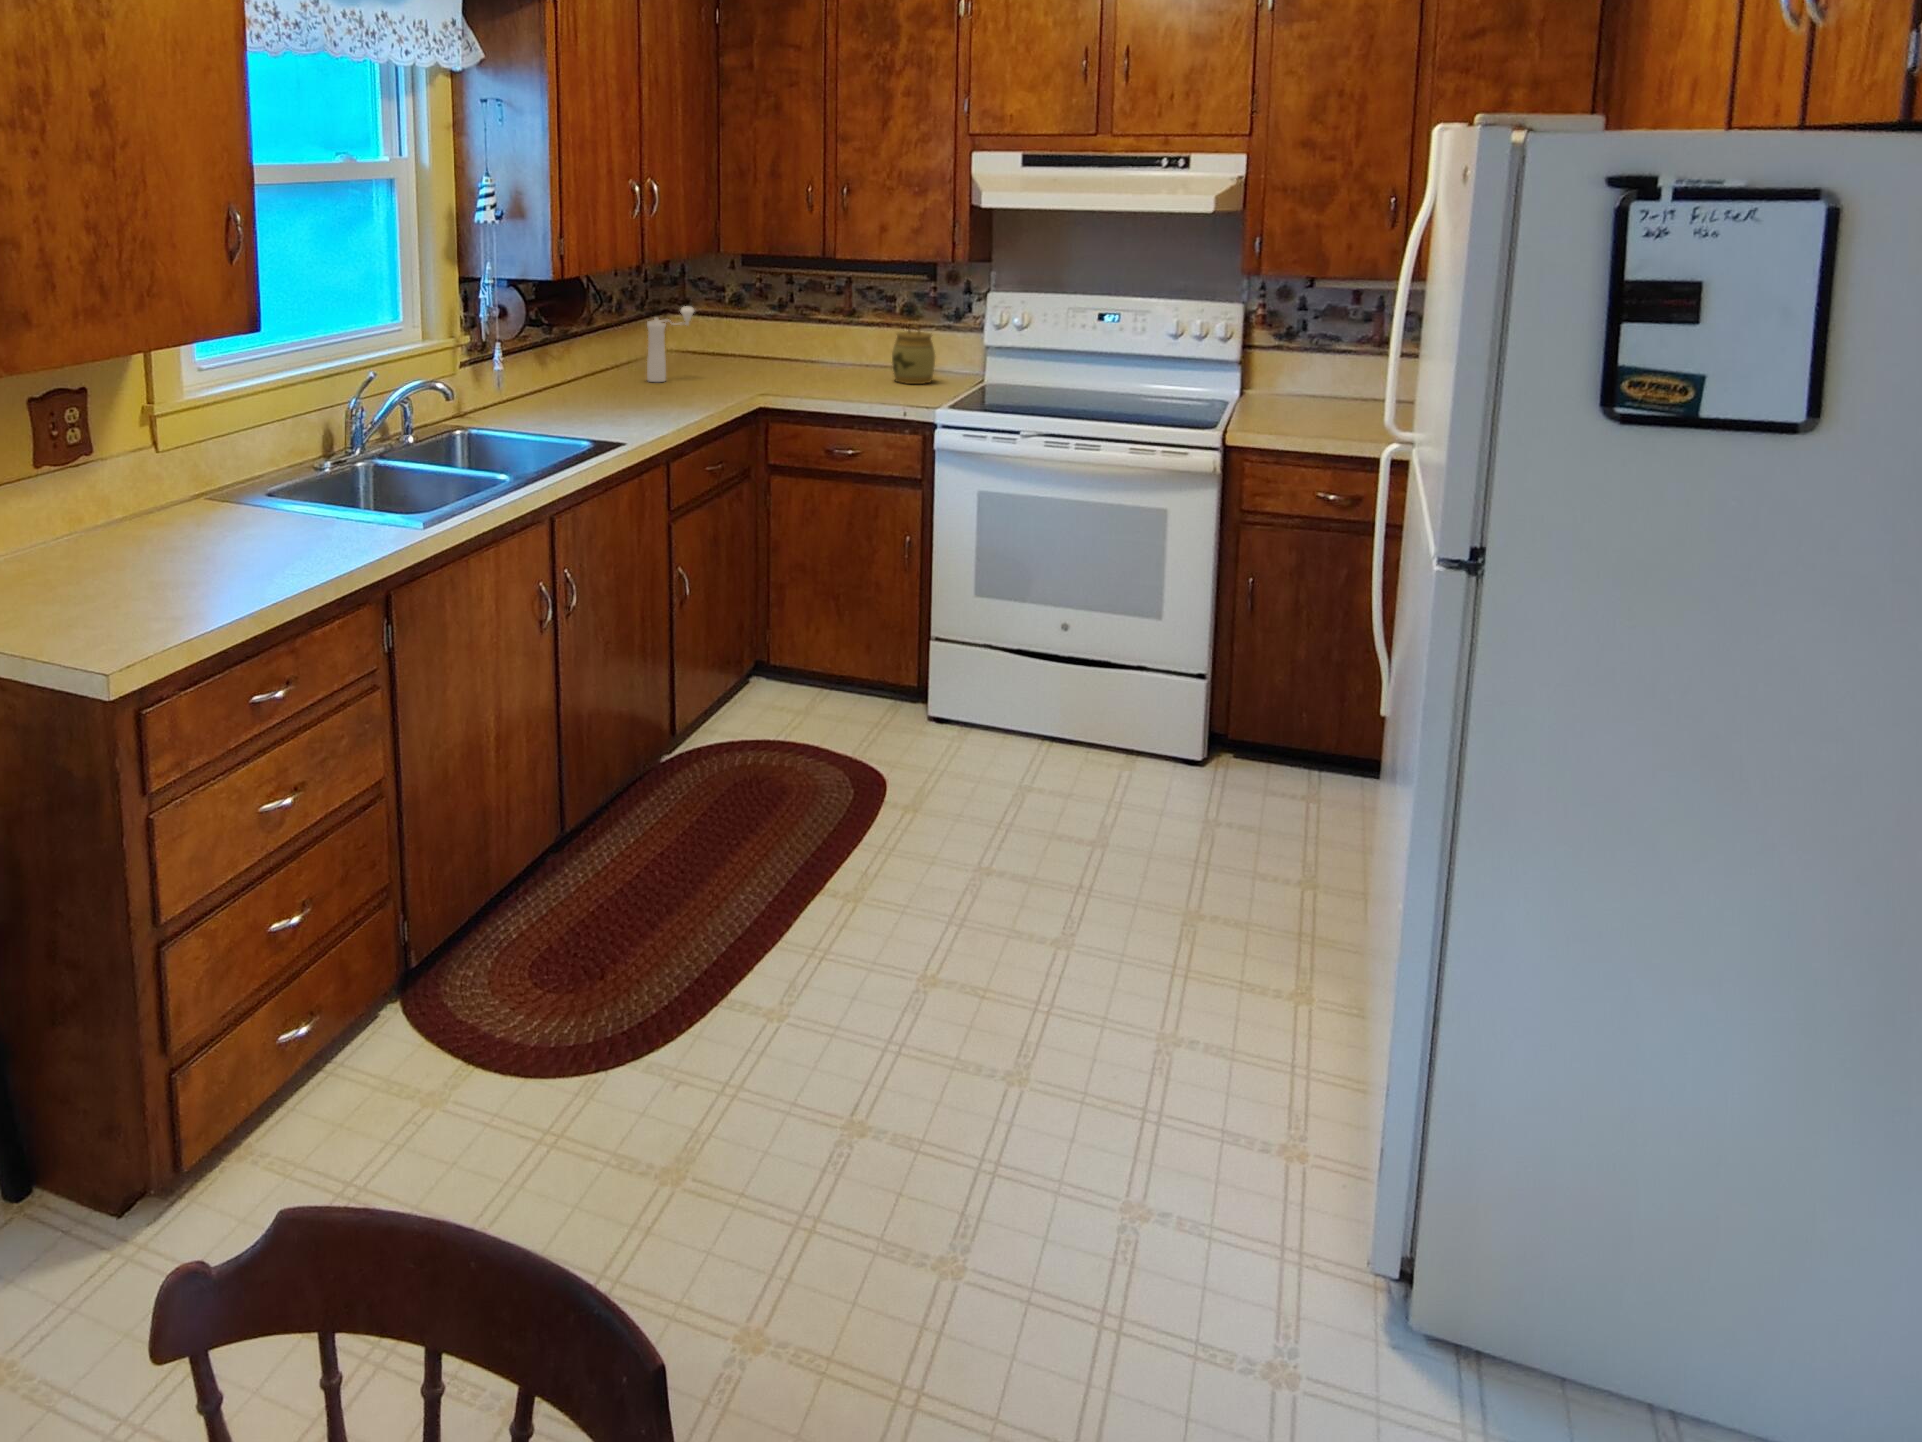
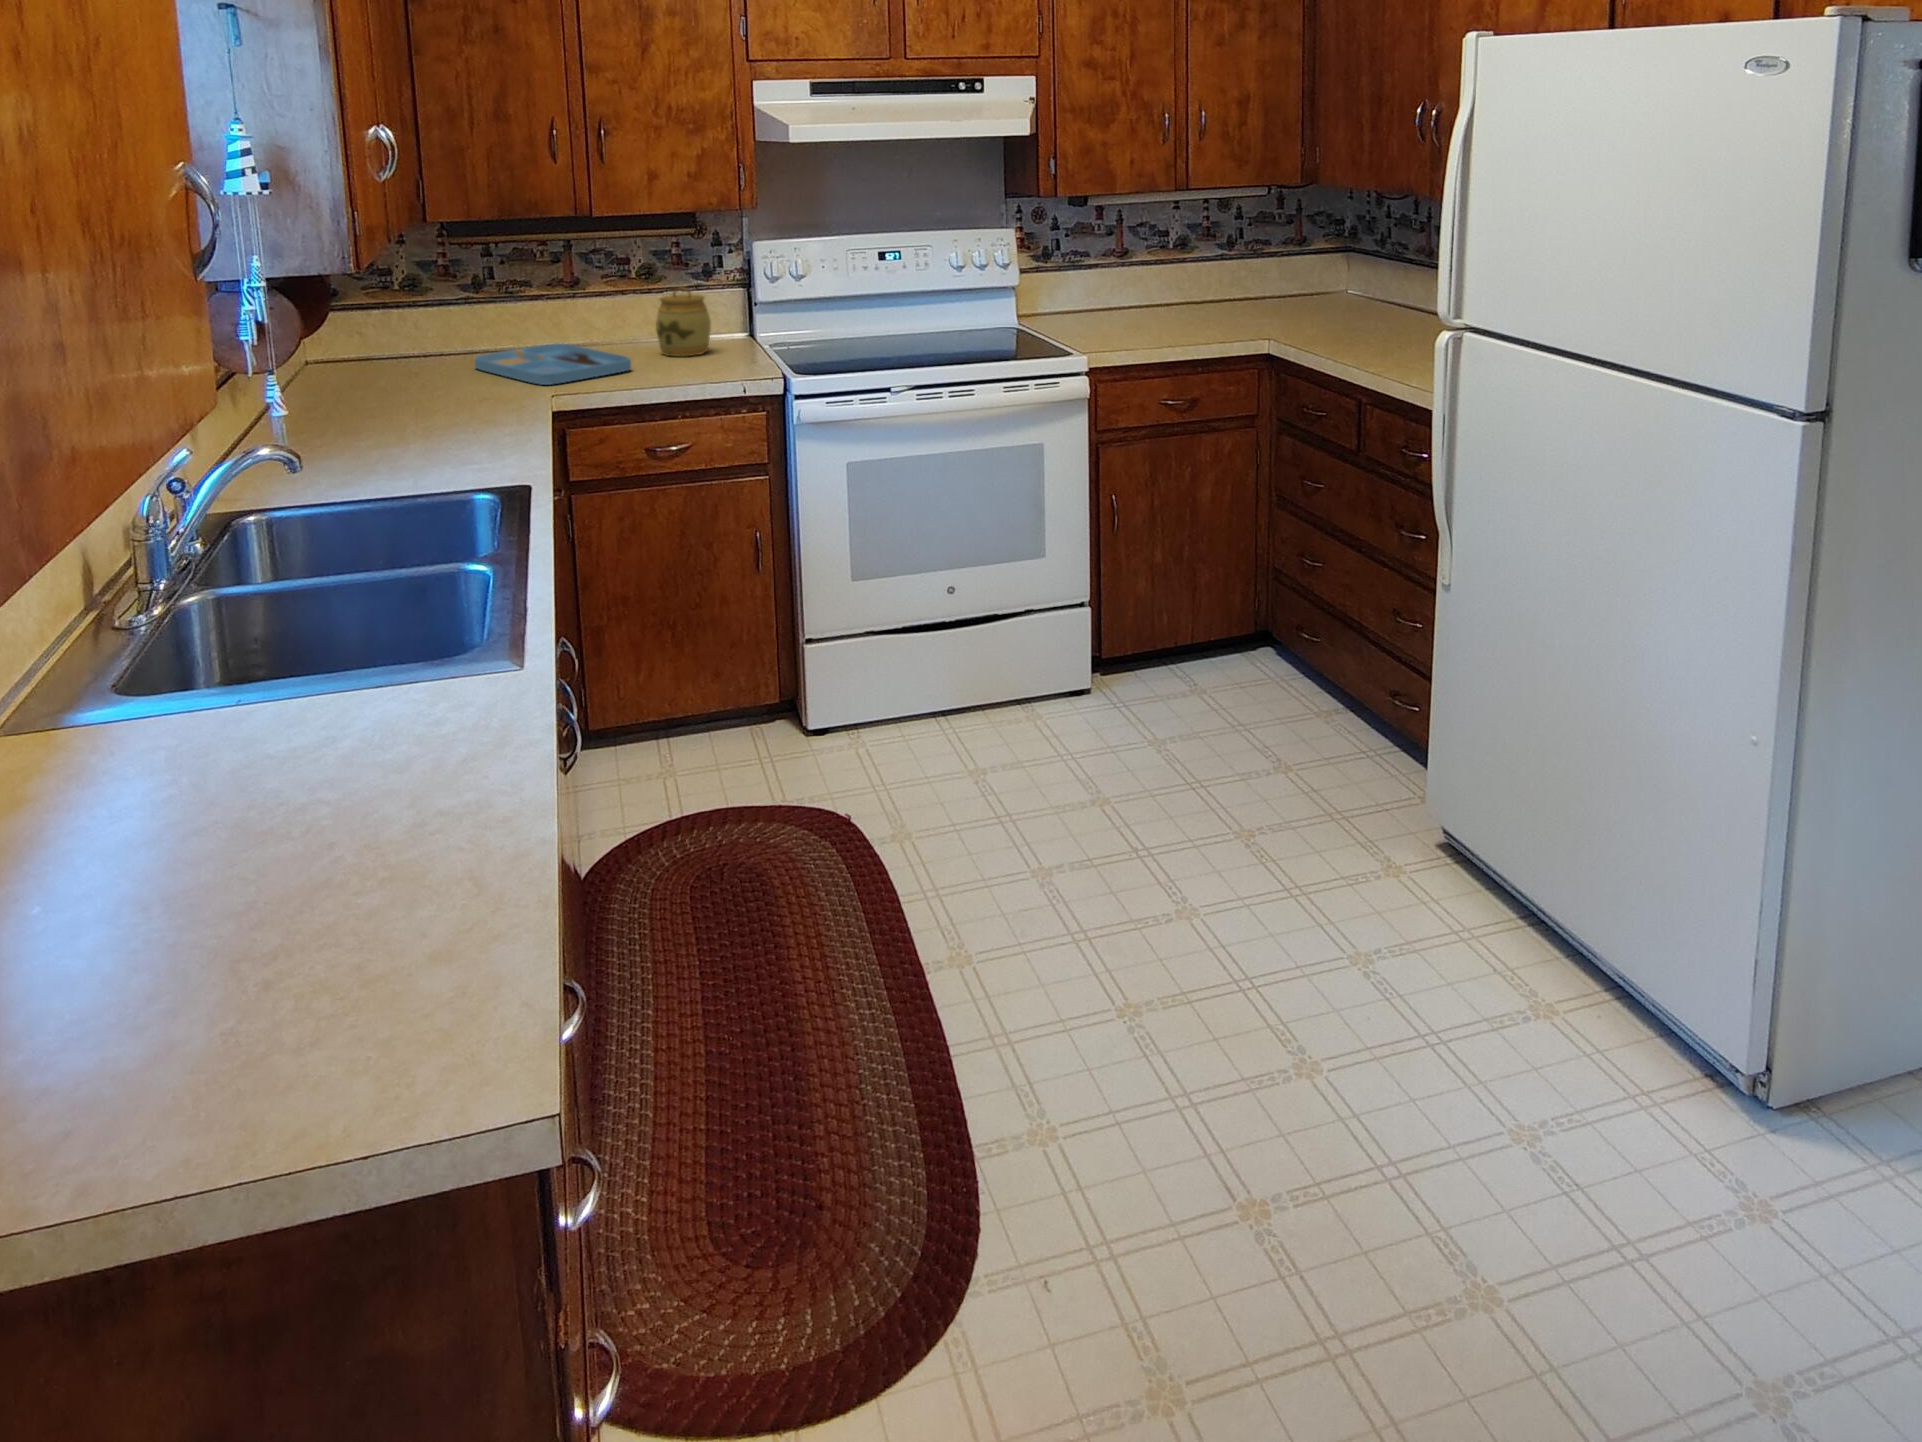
pepper mill: present [647,307,694,382] -> none [352,294,411,403]
tray: none [753,360,848,388] -> present [475,343,631,385]

